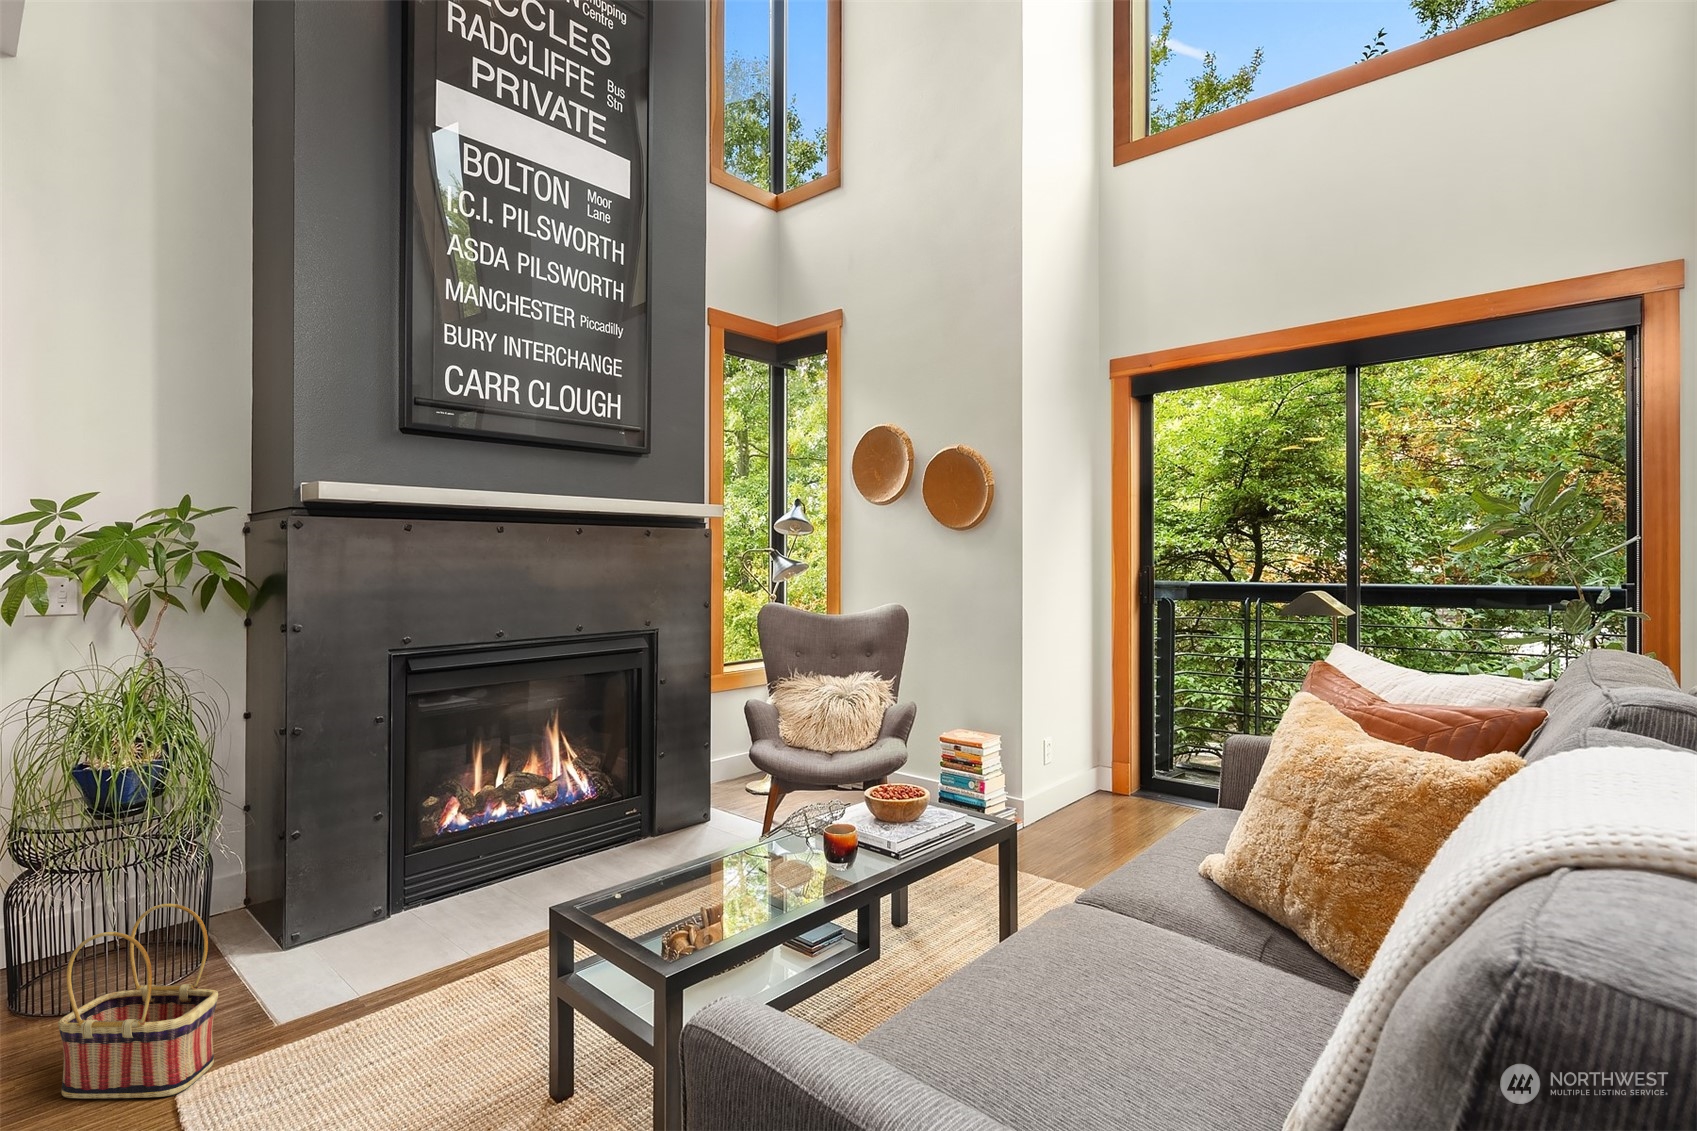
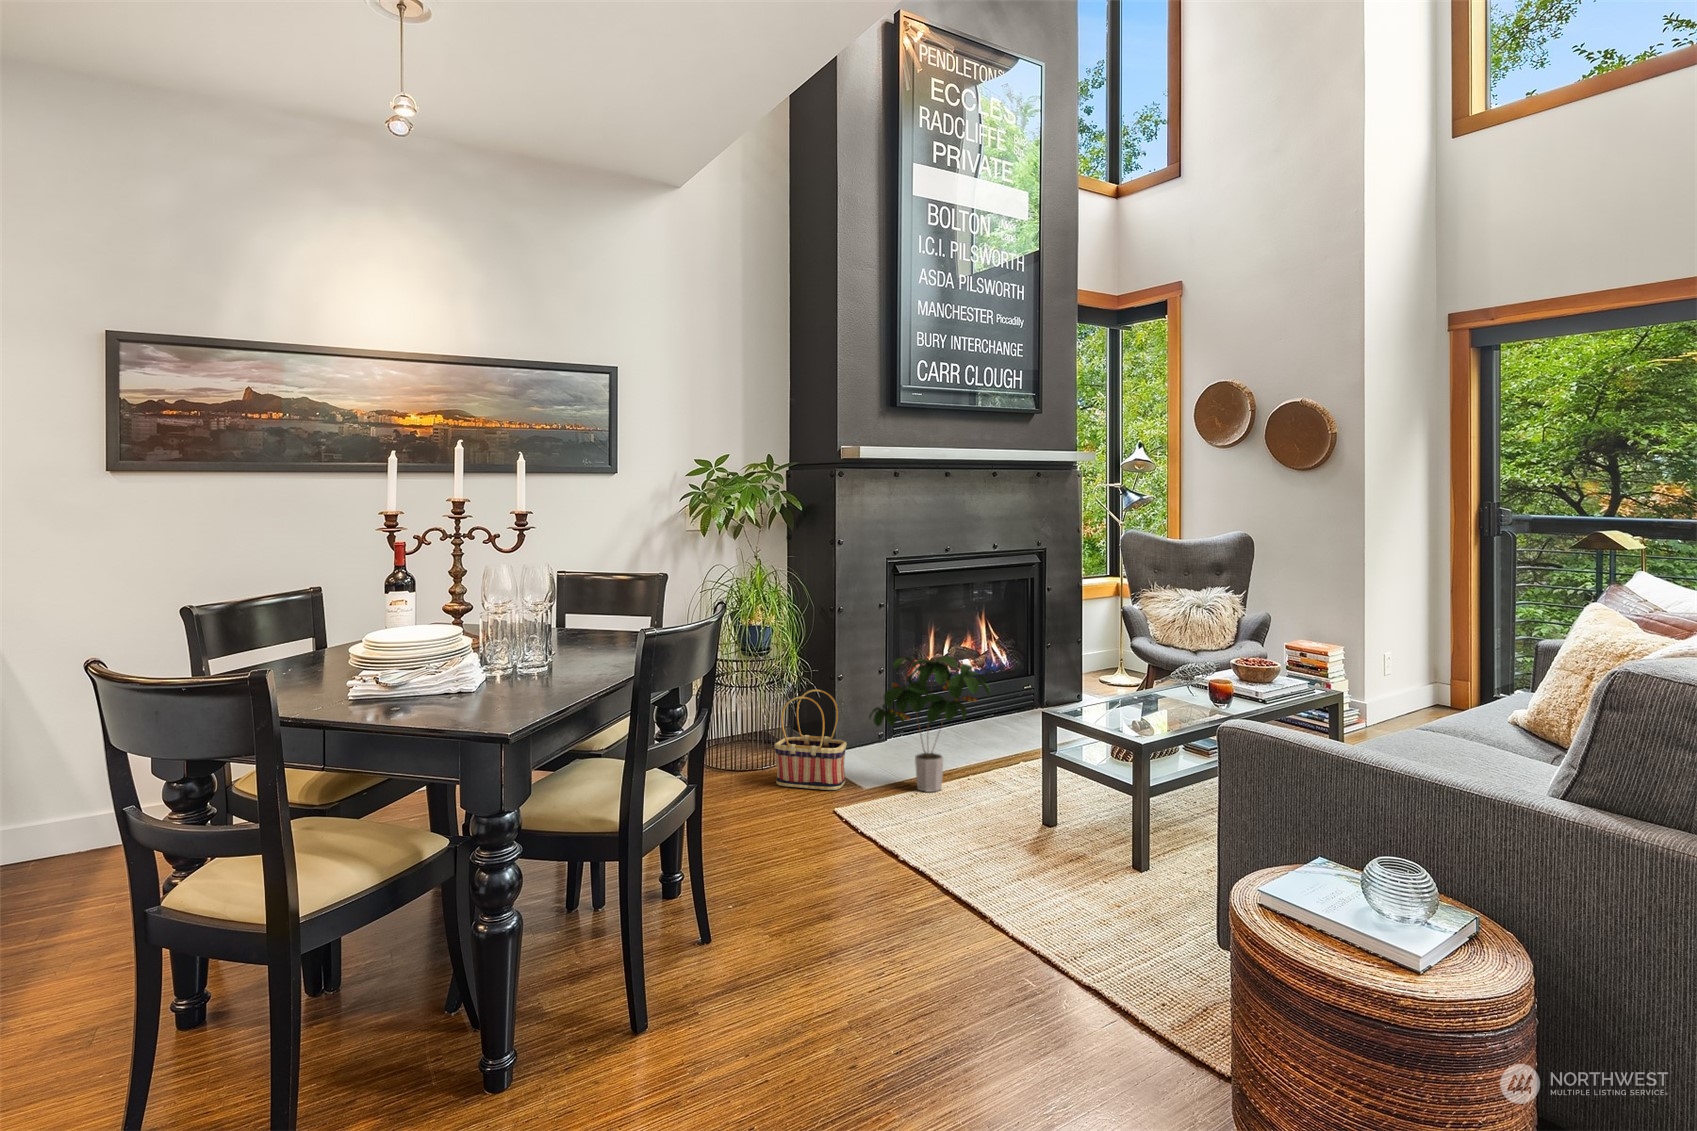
potted plant: none [260,835,471,1073] -> present [869,656,990,792]

